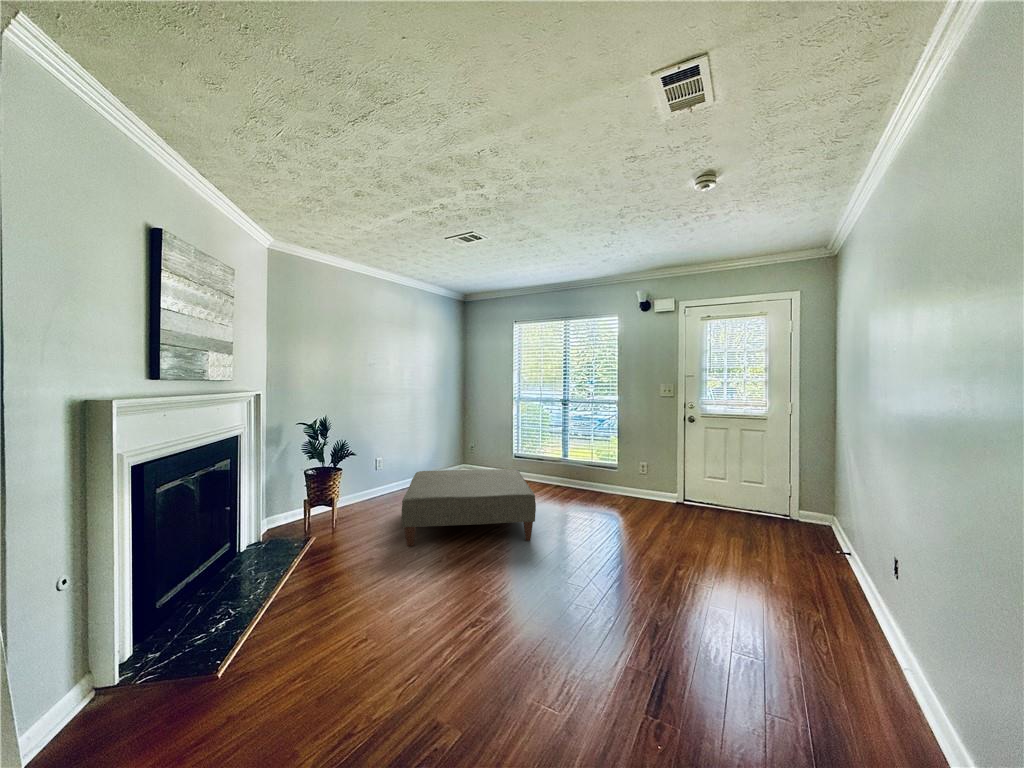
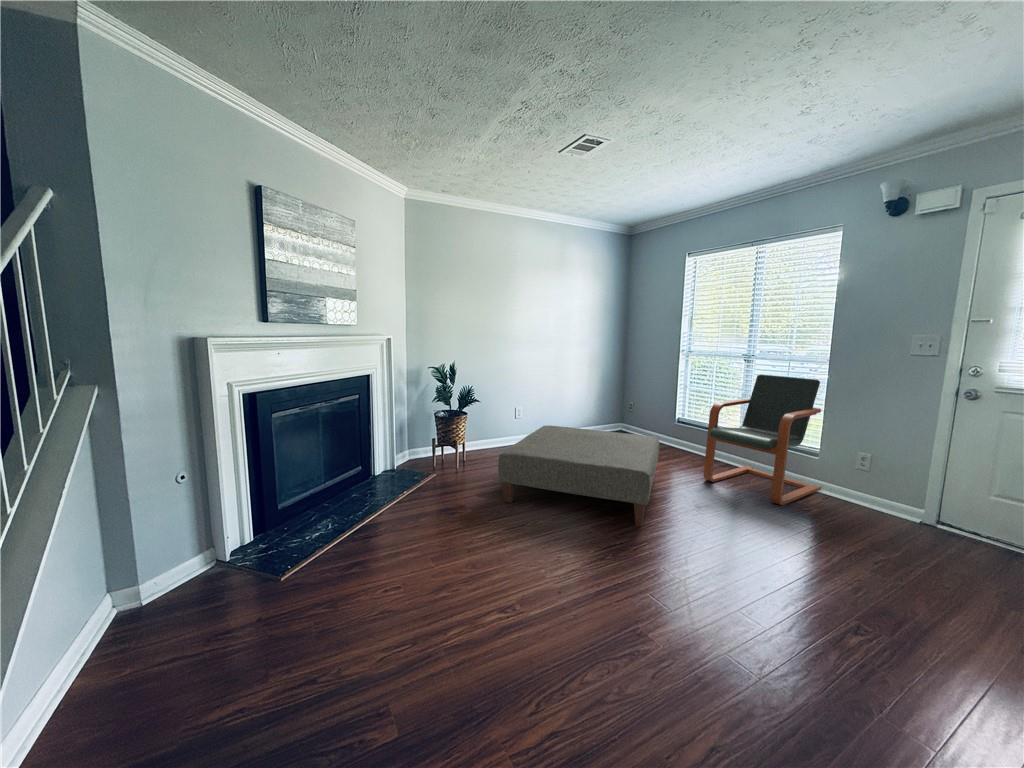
armchair: none [550,414,621,507] -> present [704,374,821,505]

